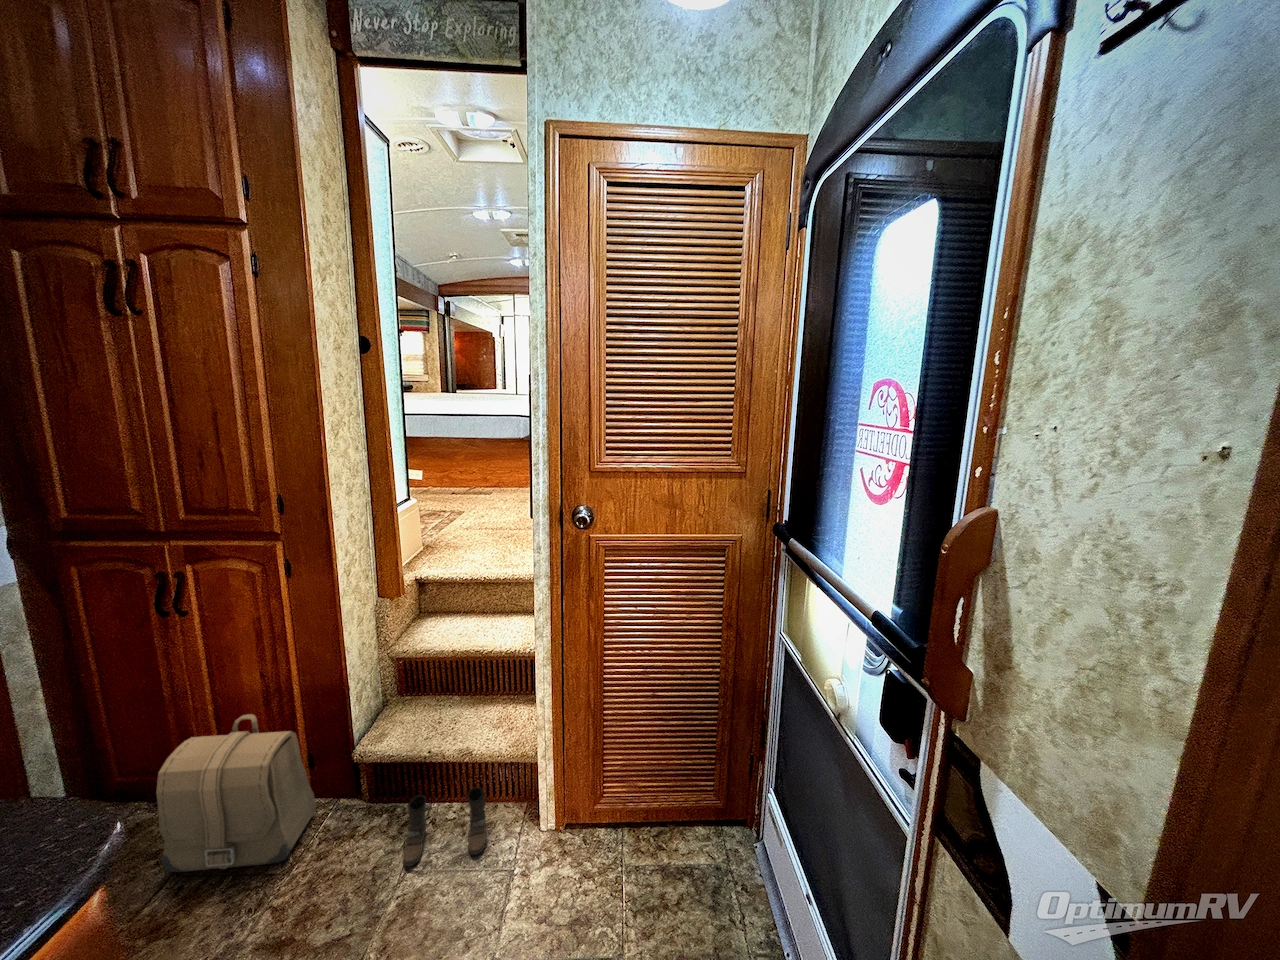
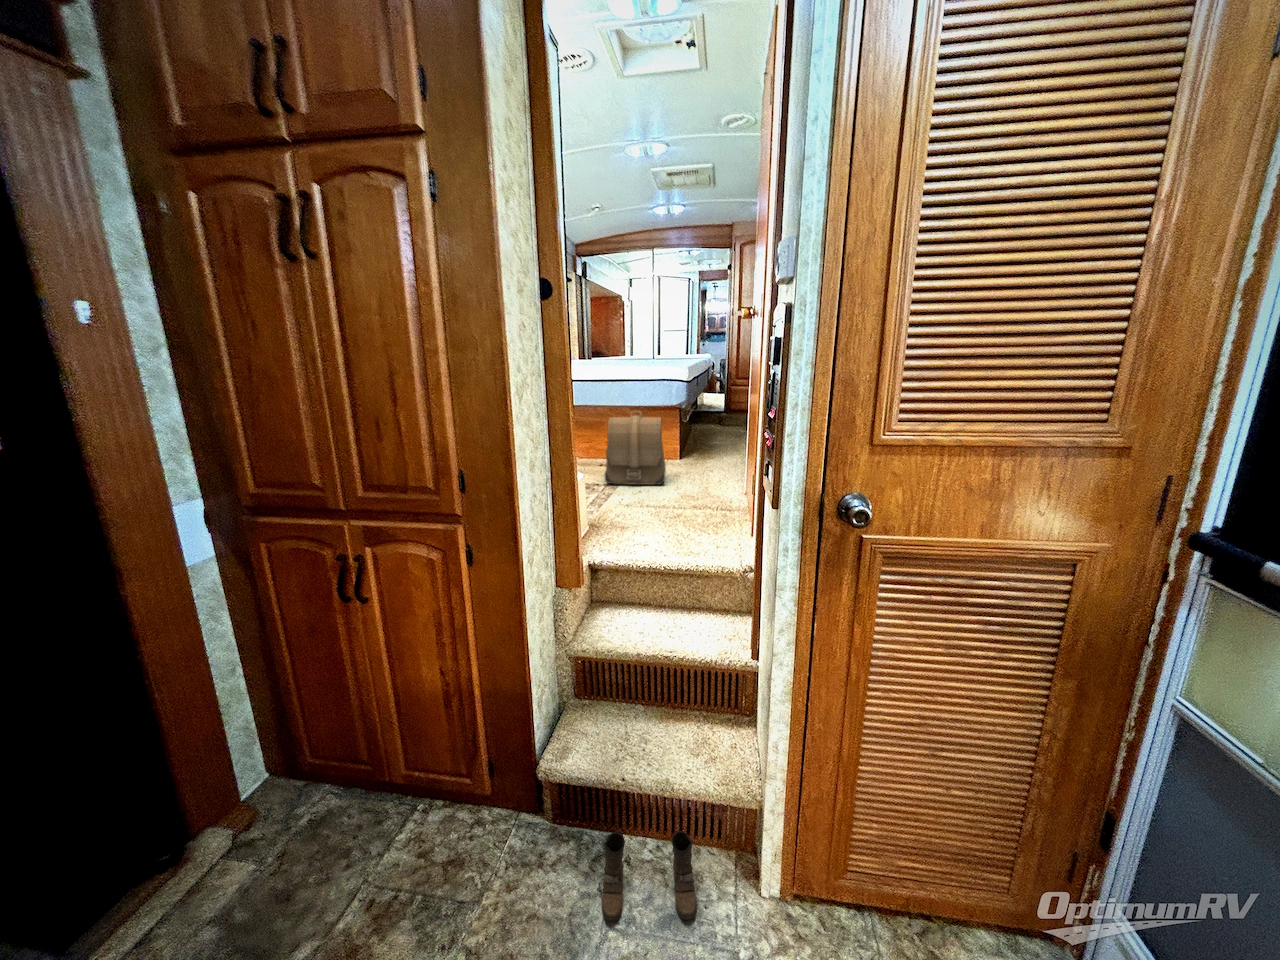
backpack: present [156,714,316,872] -> present [604,411,666,485]

